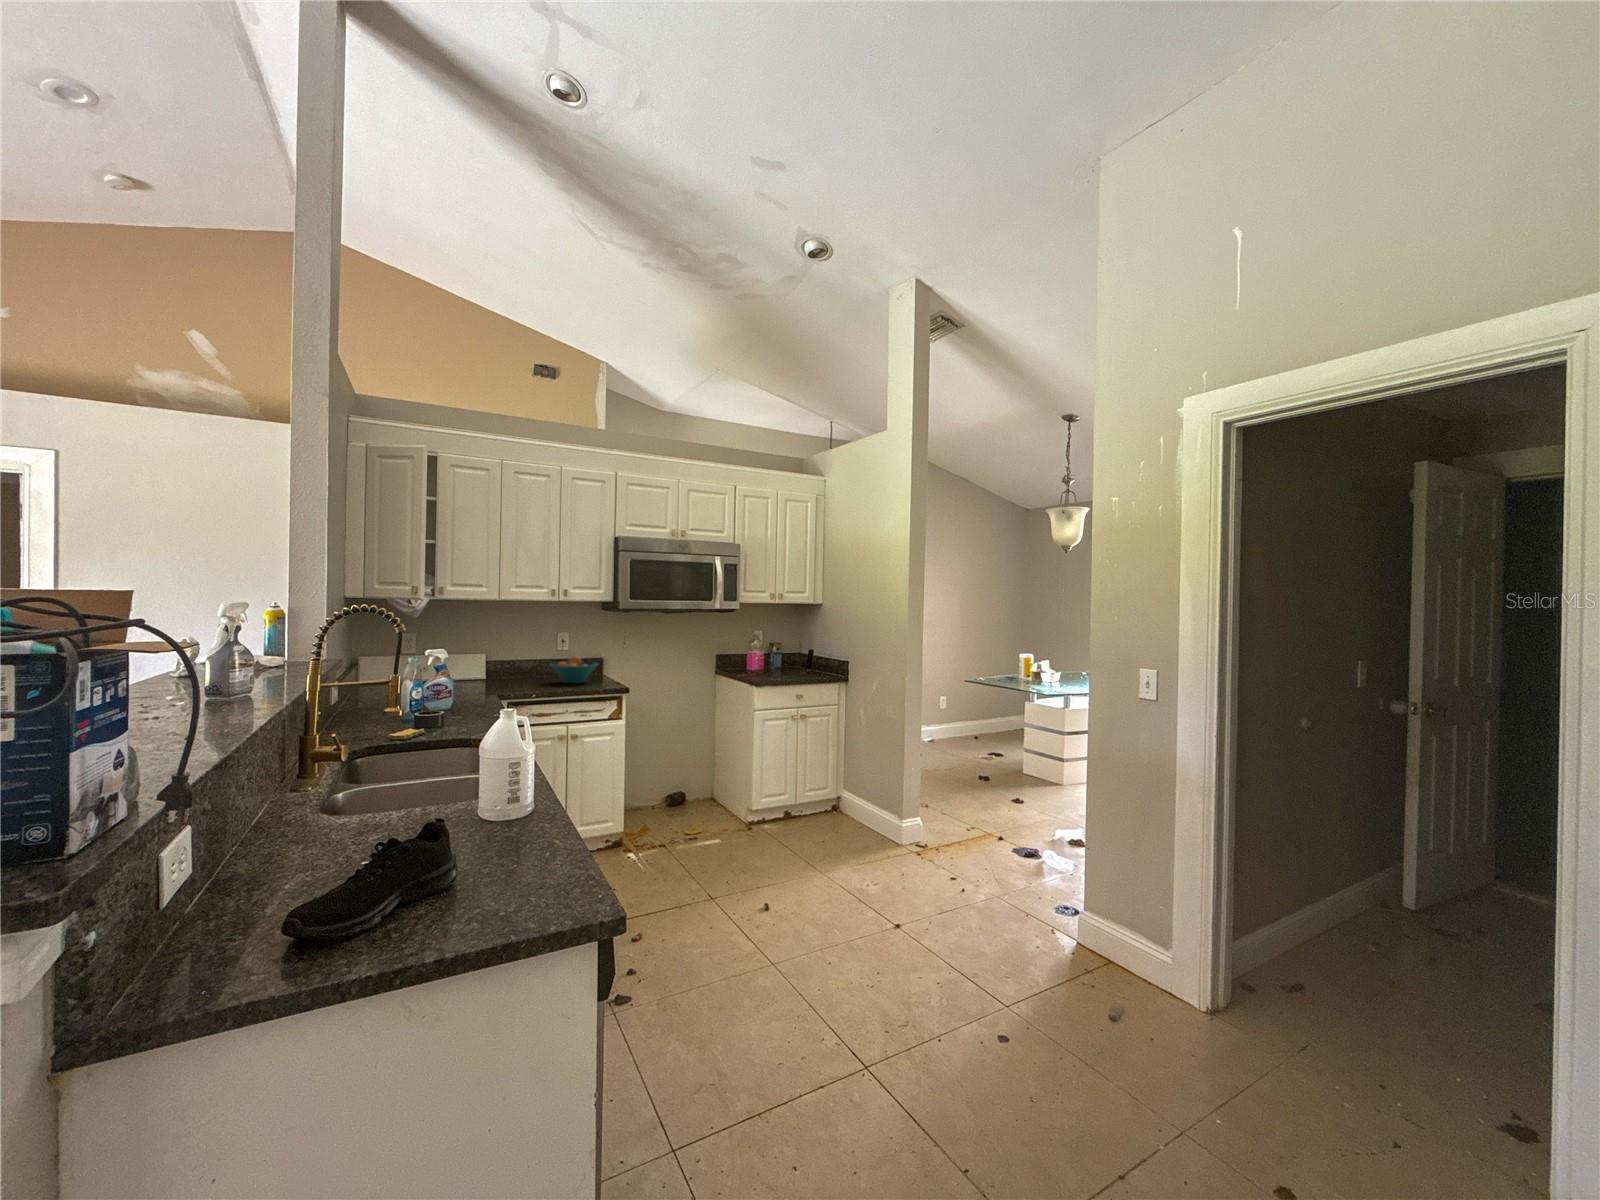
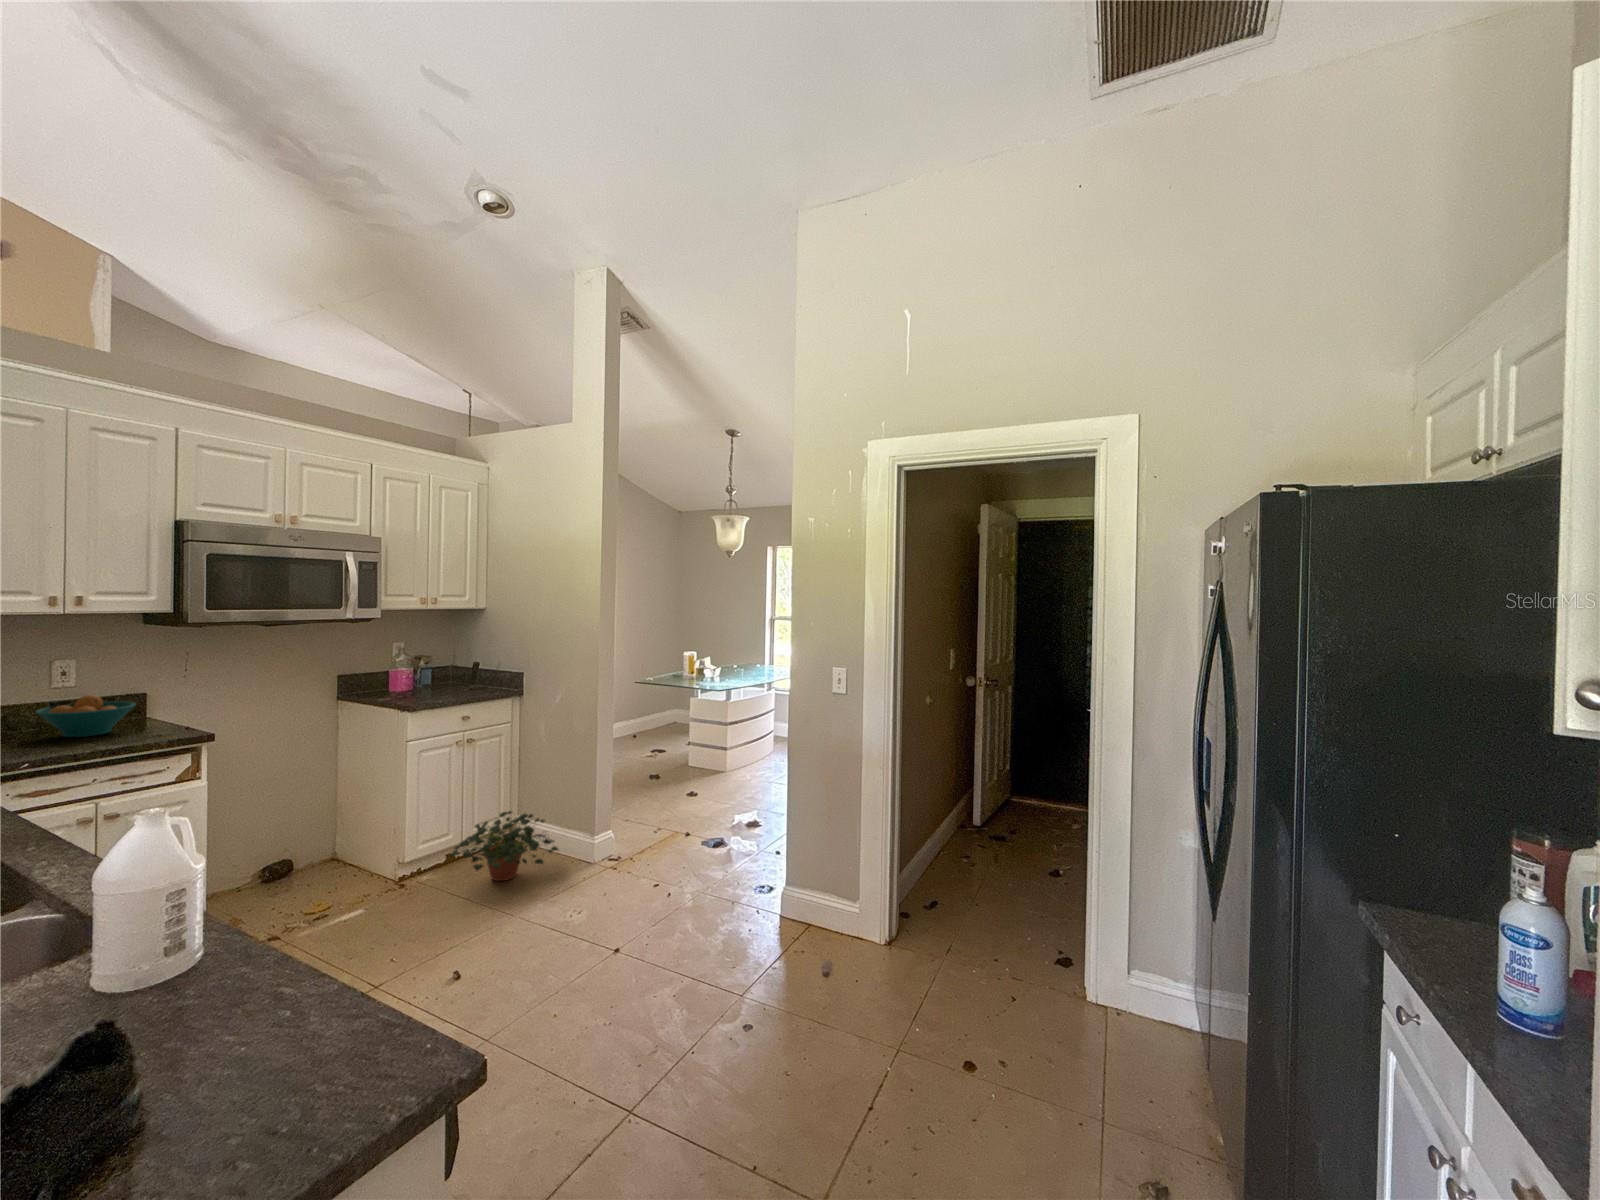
potted plant: none [782,782,869,842] -> present [451,811,558,881]

